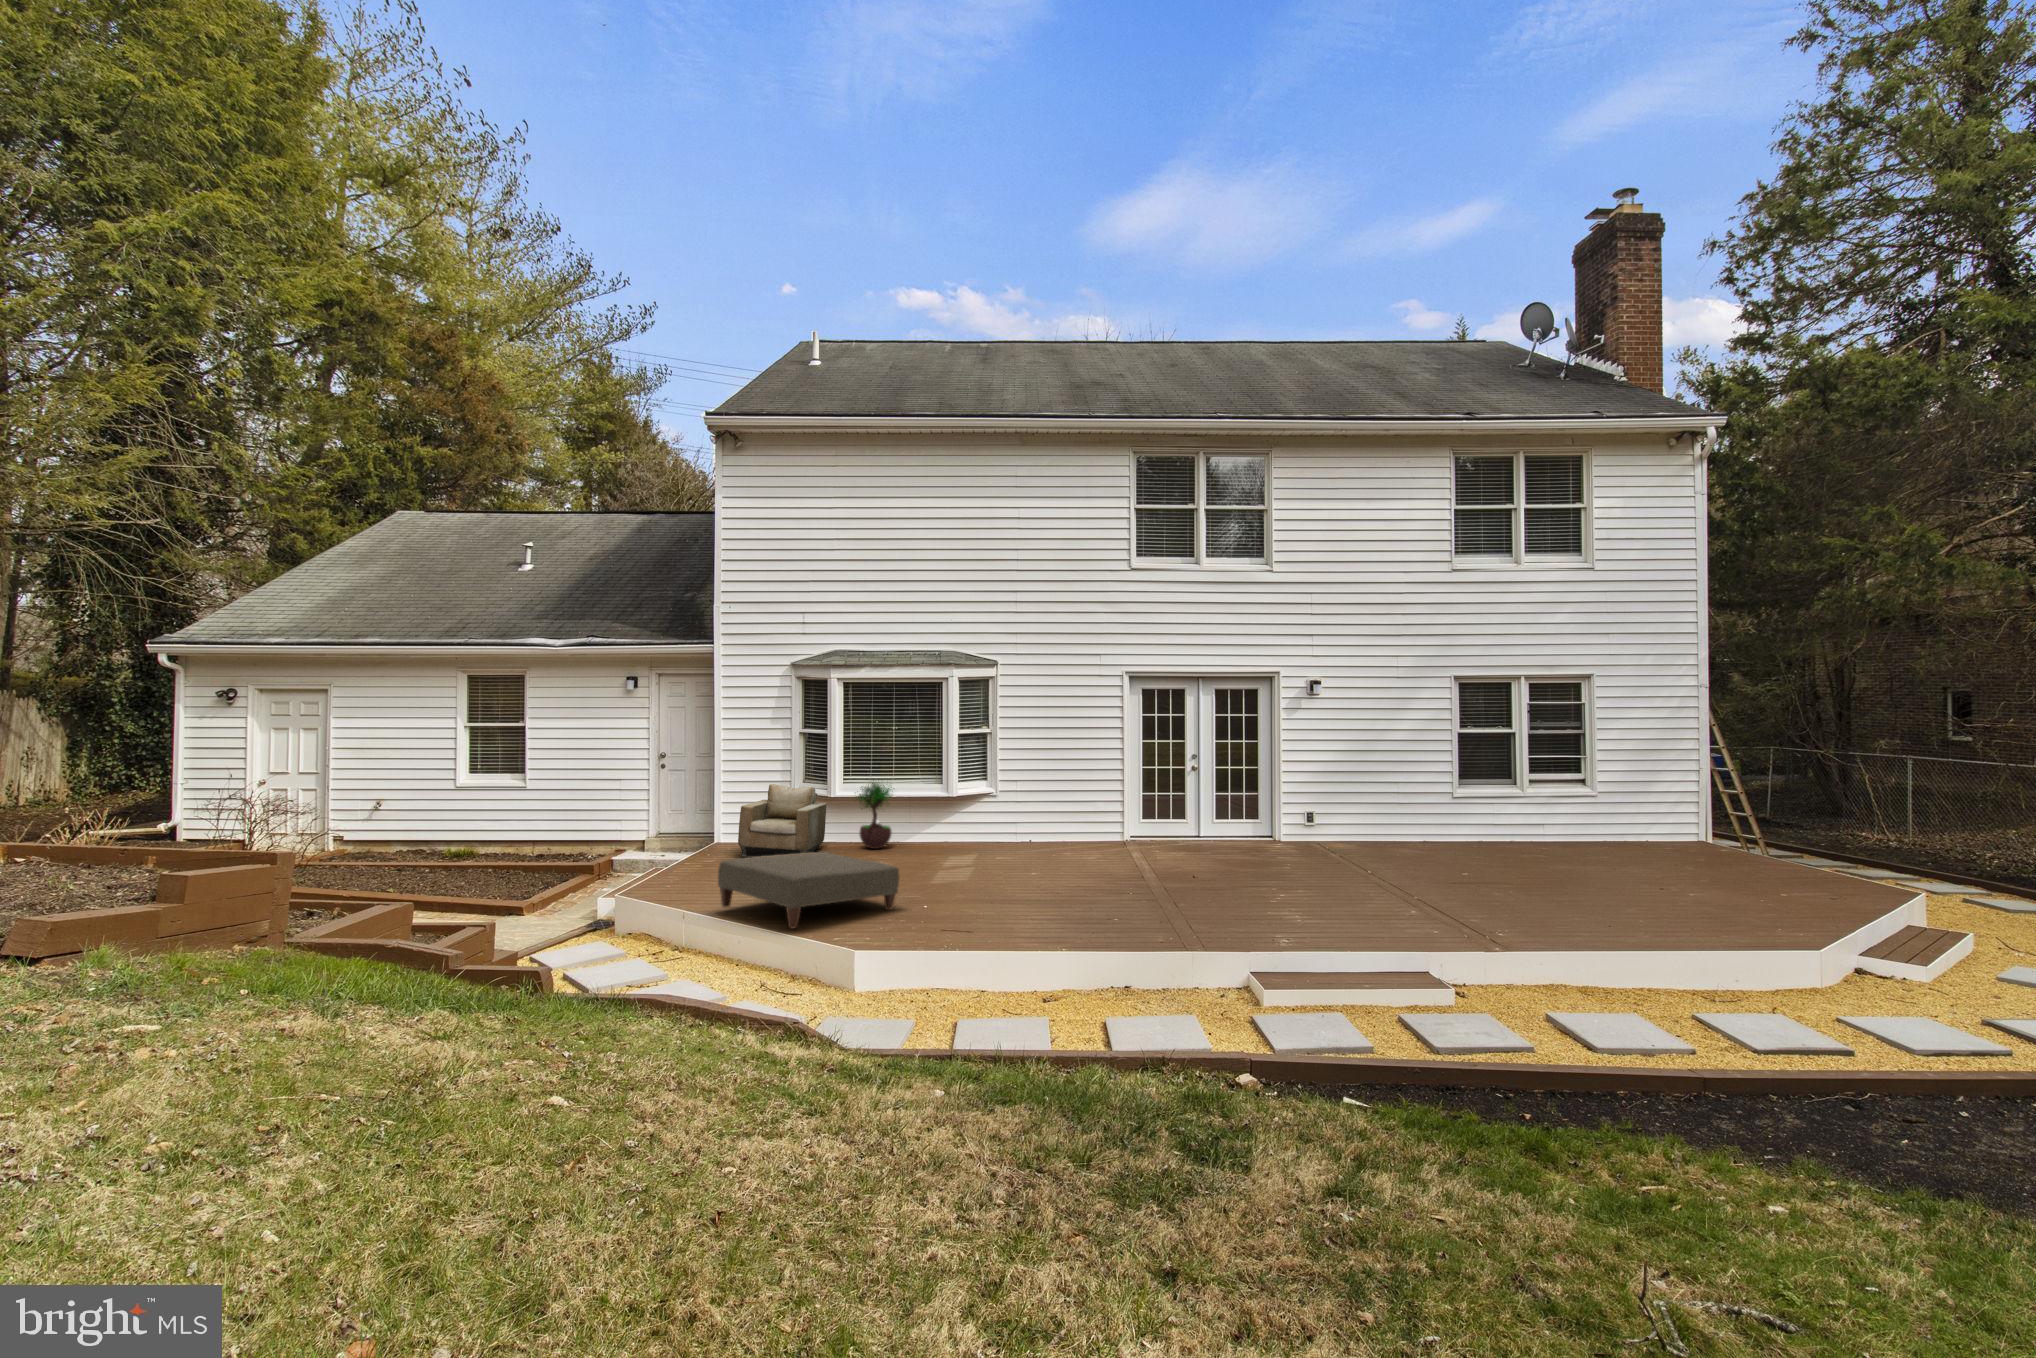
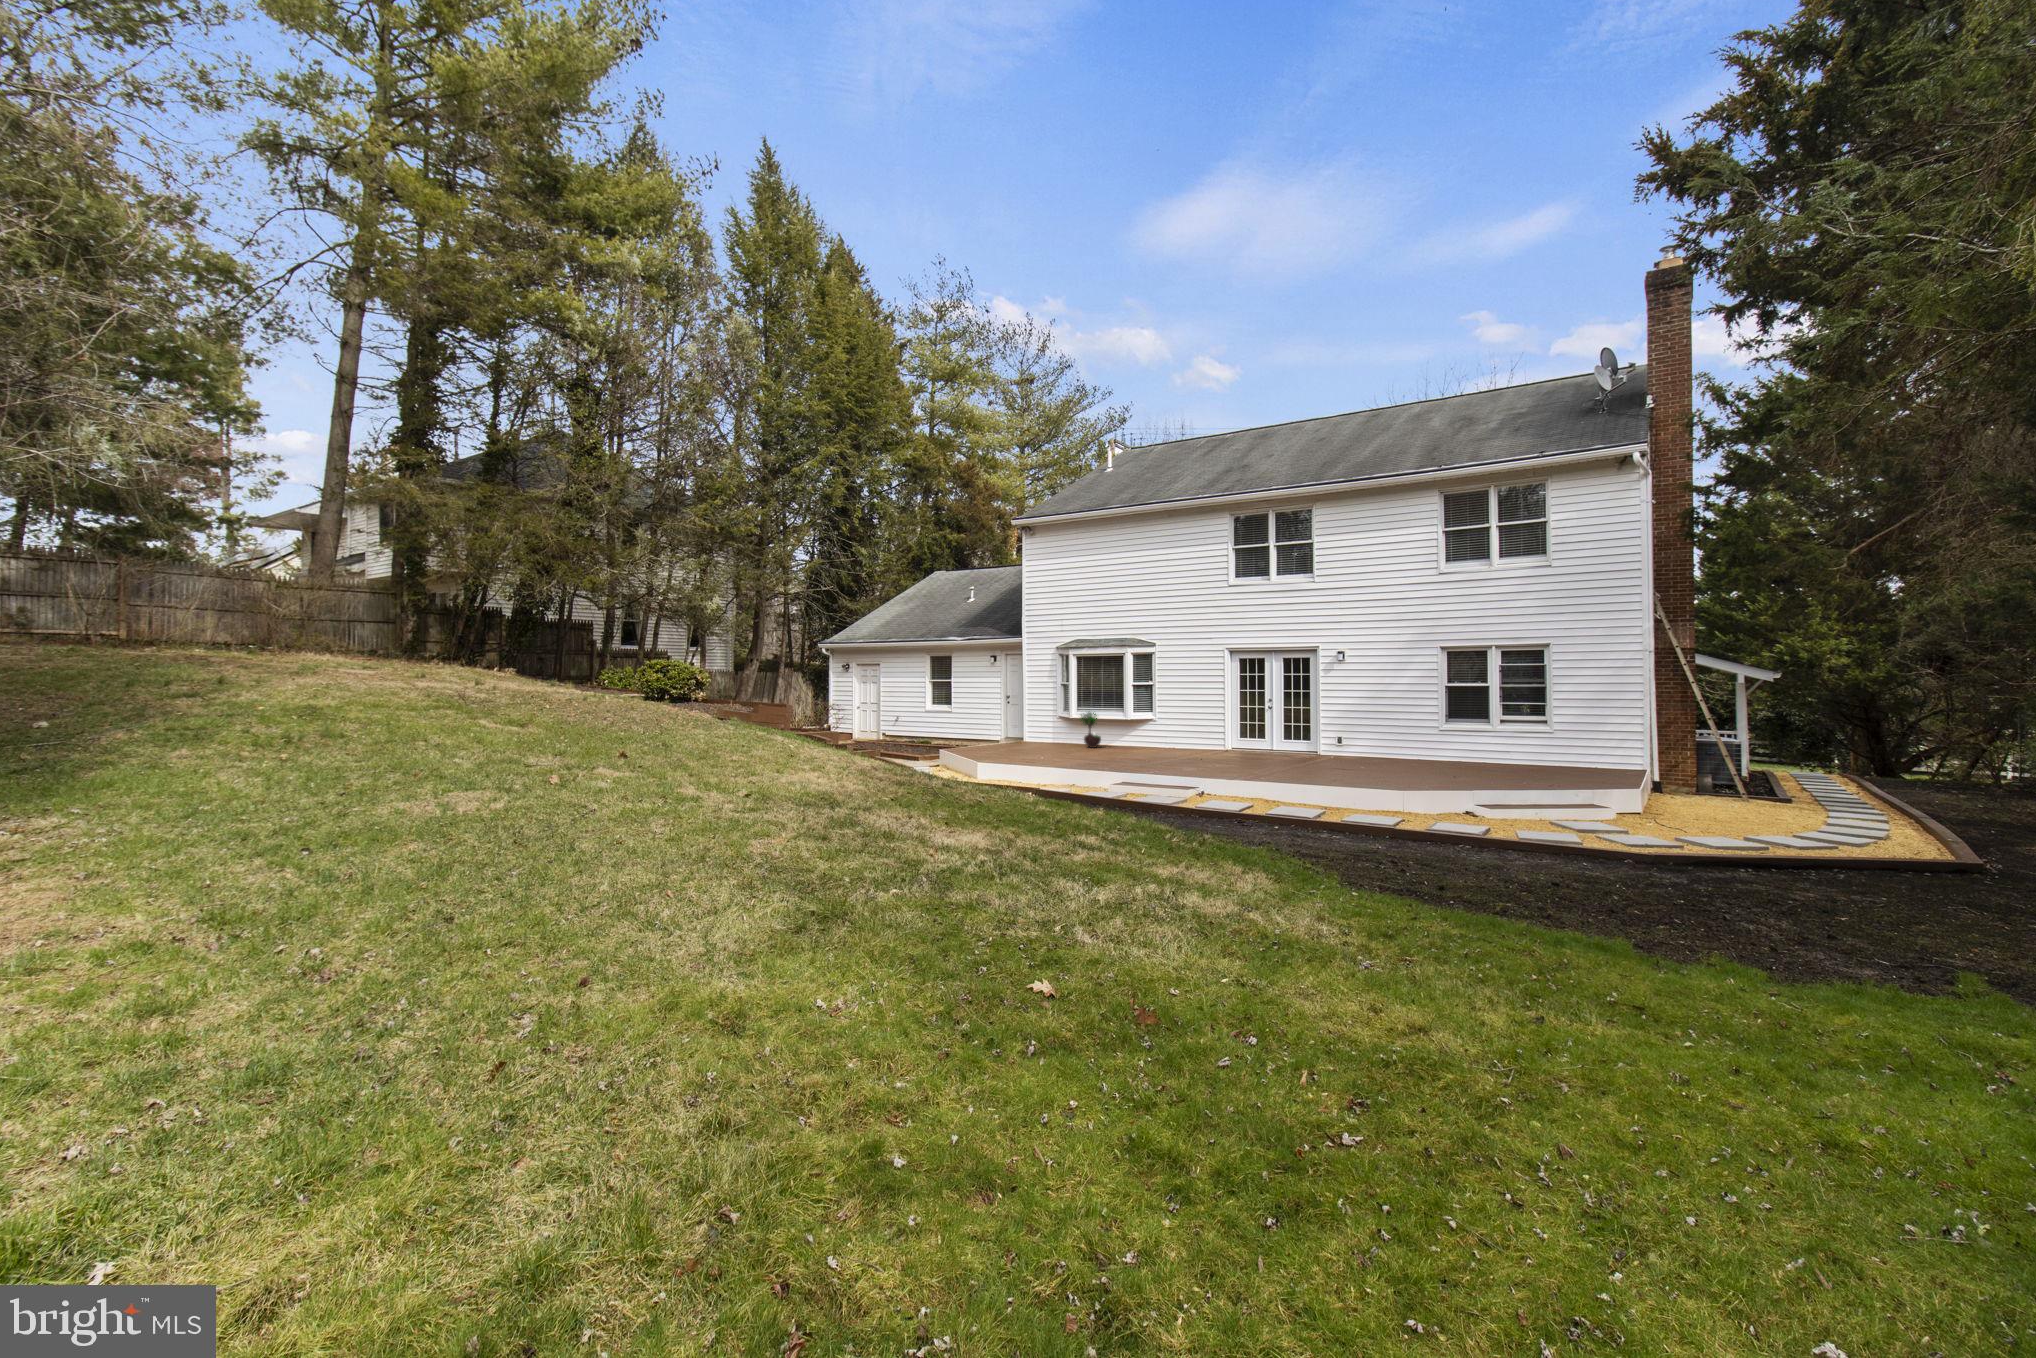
armchair: present [738,784,826,857] -> none [1020,712,1070,750]
ottoman: present [718,852,899,928] -> none [968,738,1034,765]

